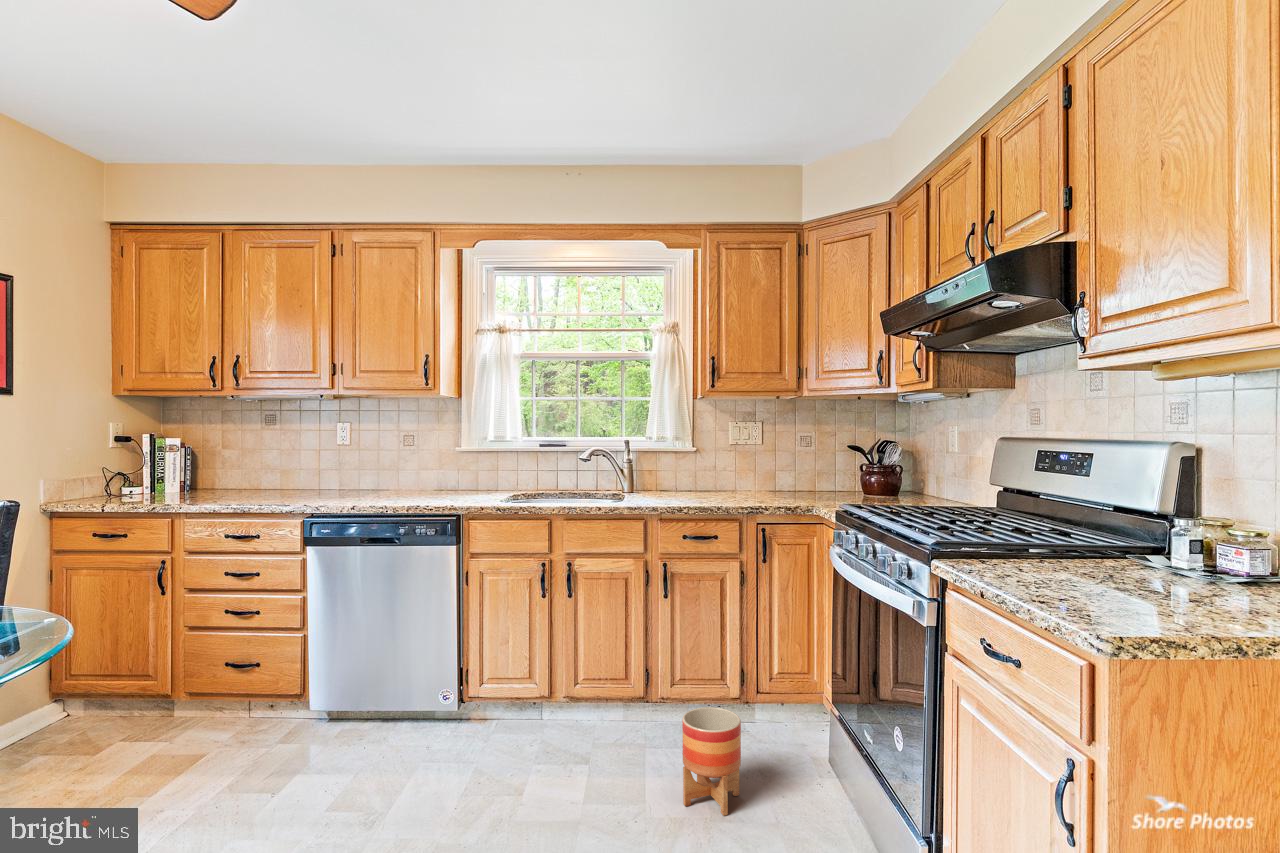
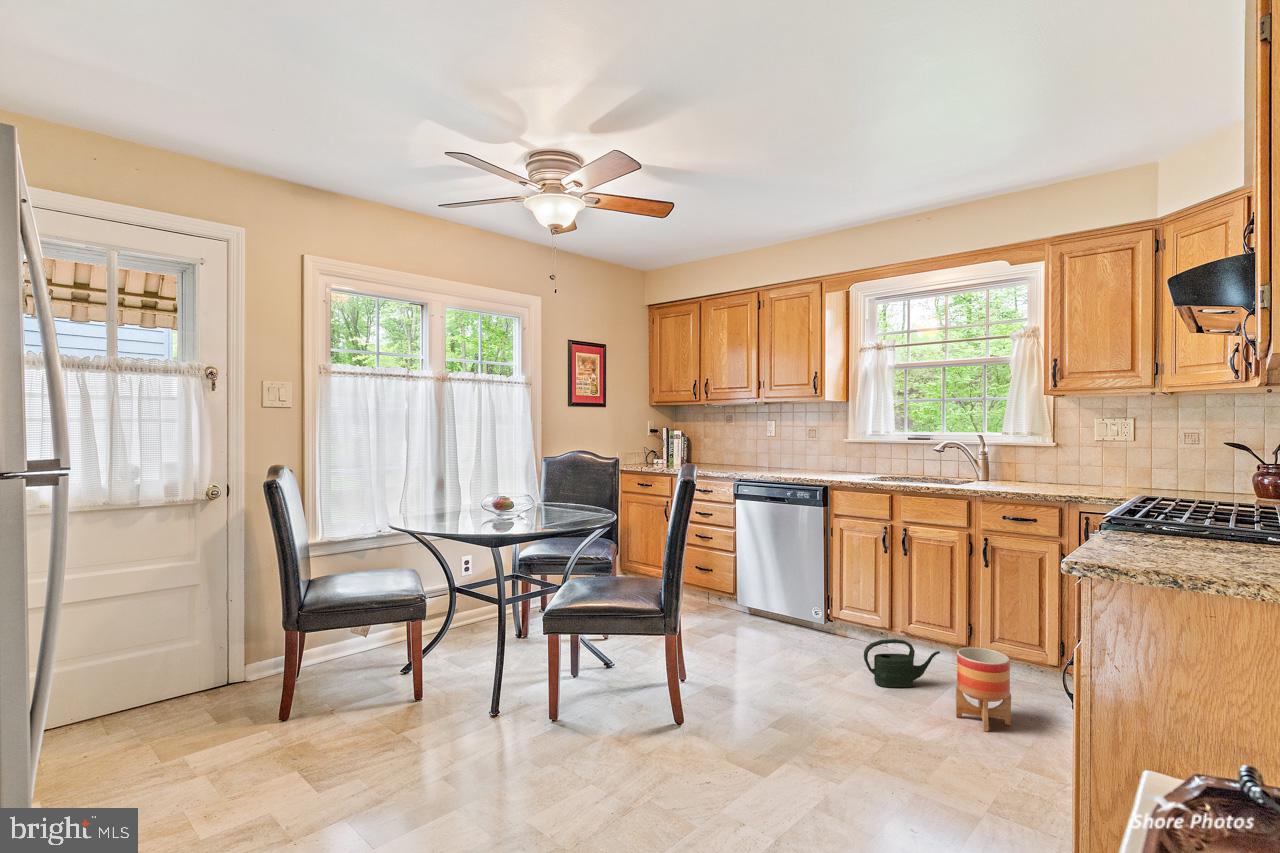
watering can: none [555,717,637,790] -> present [864,639,940,687]

